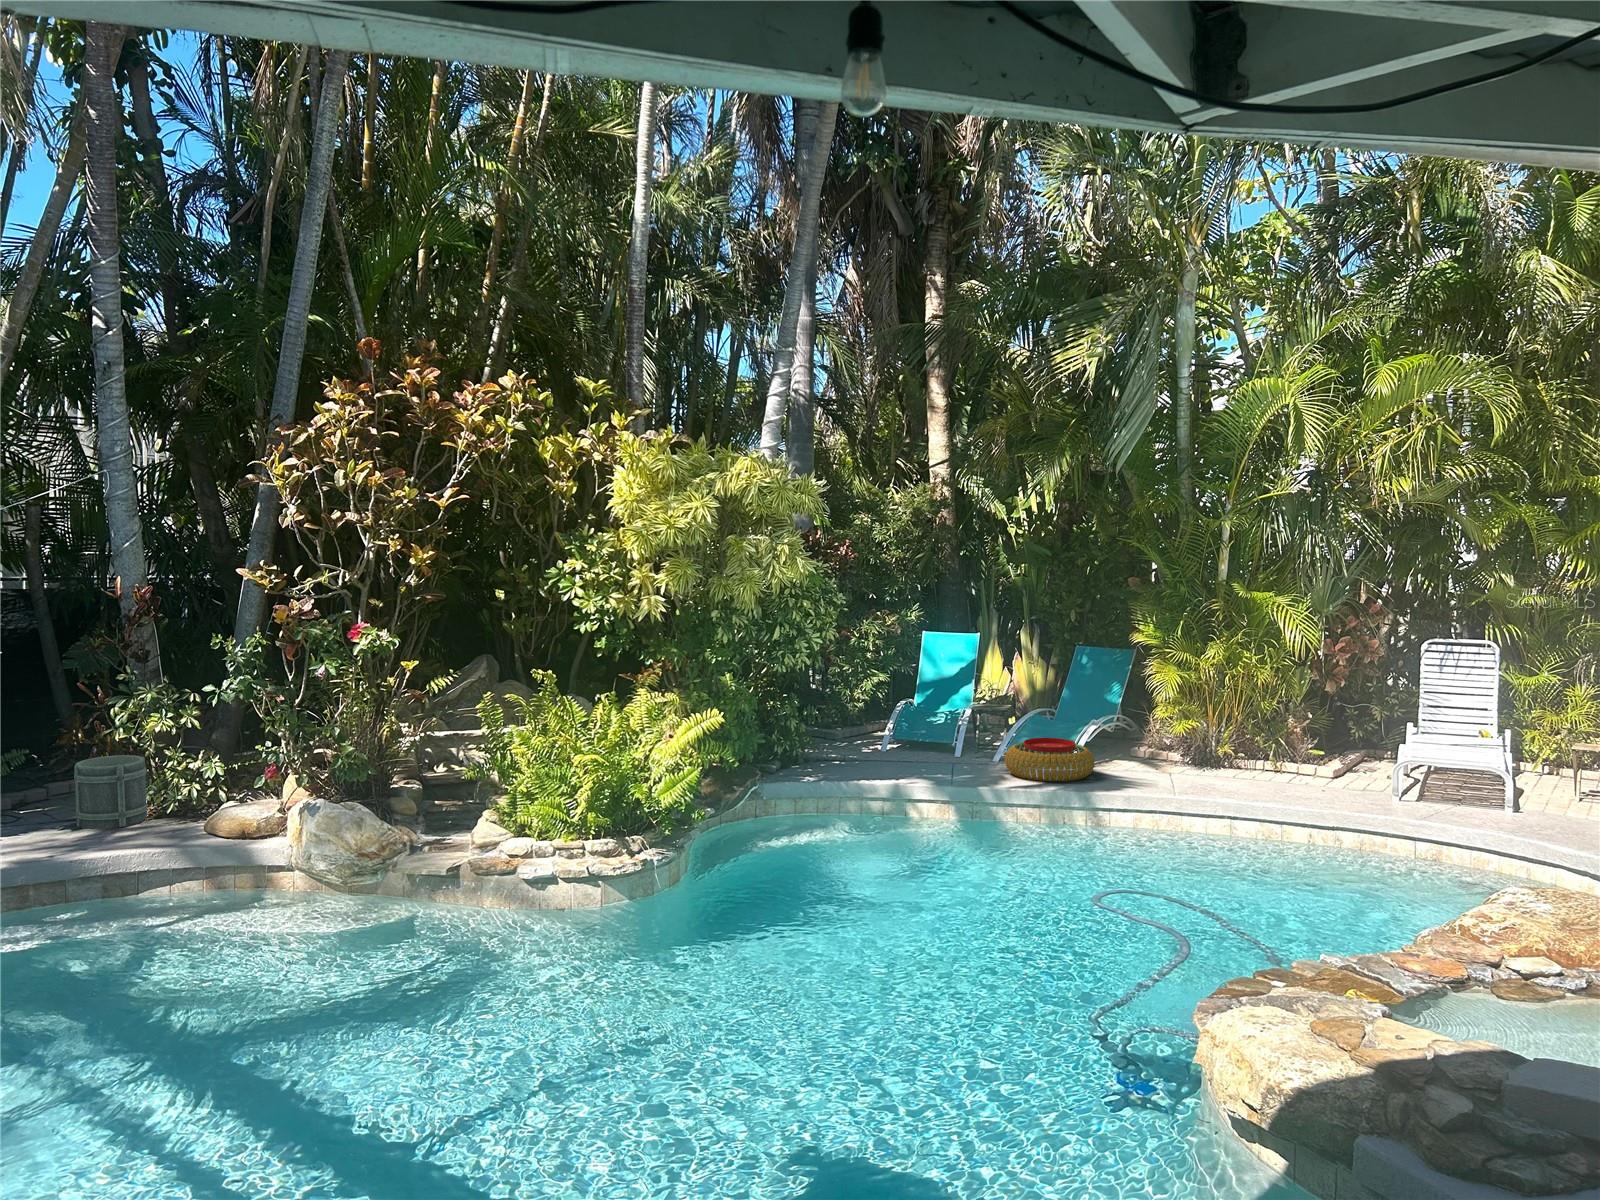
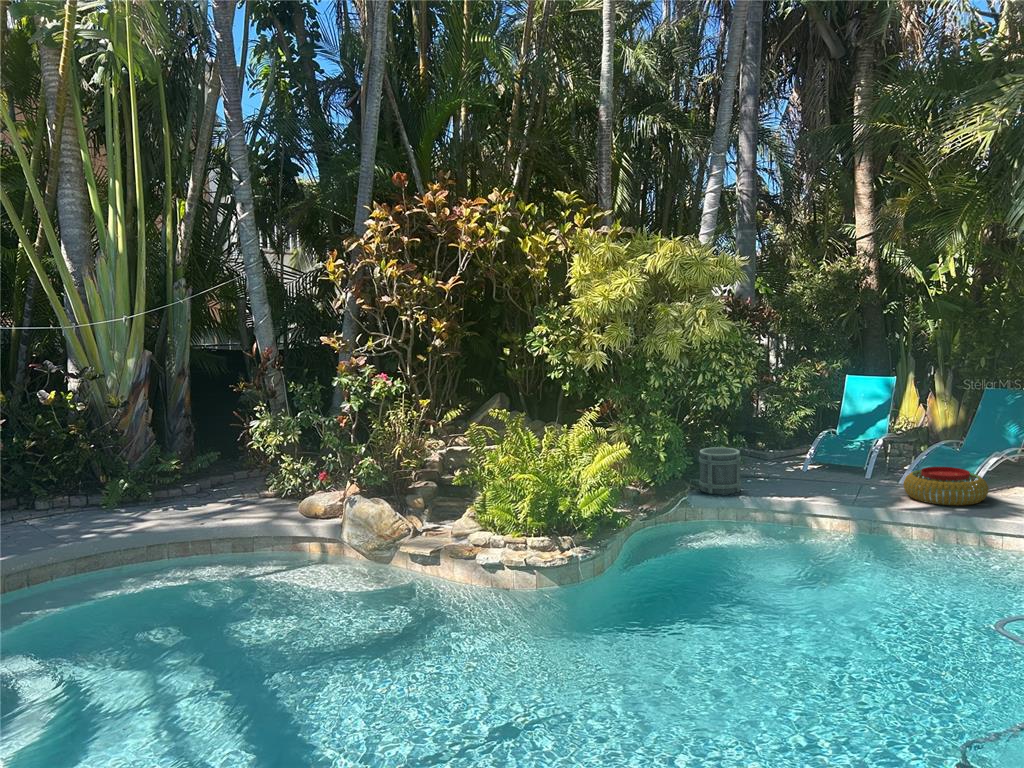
bucket: present [74,755,148,829] -> present [699,447,741,494]

